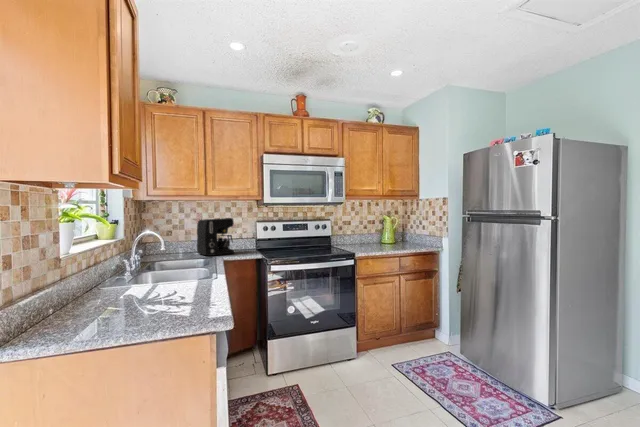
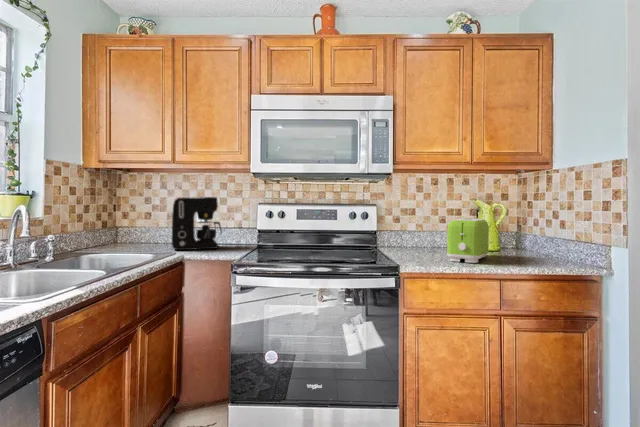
toaster: none [378,226,396,250] -> present [447,219,489,263]

